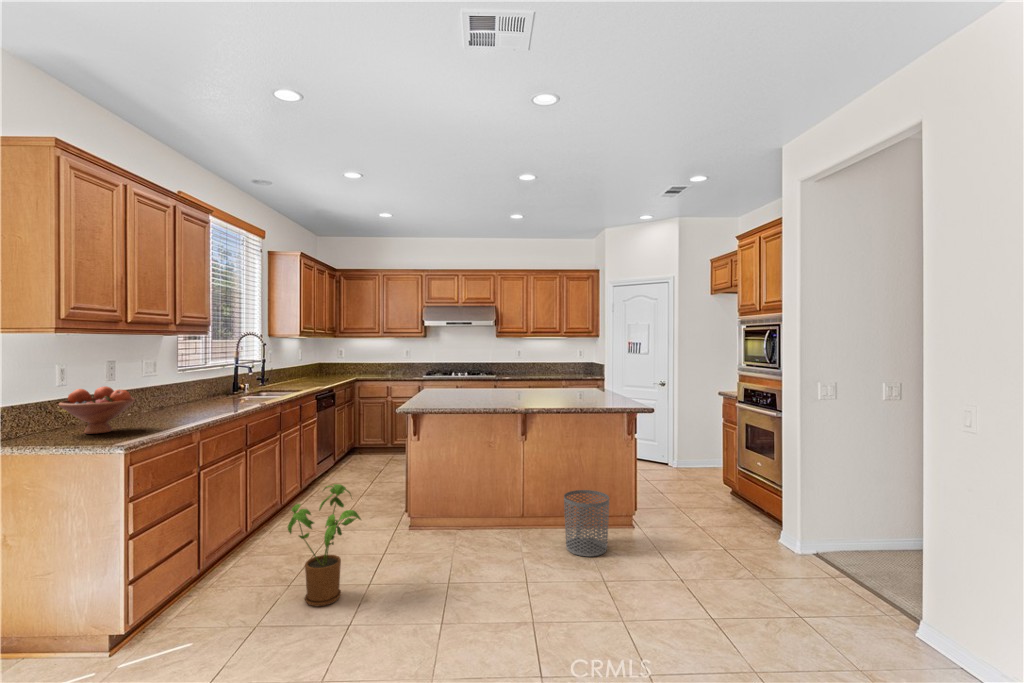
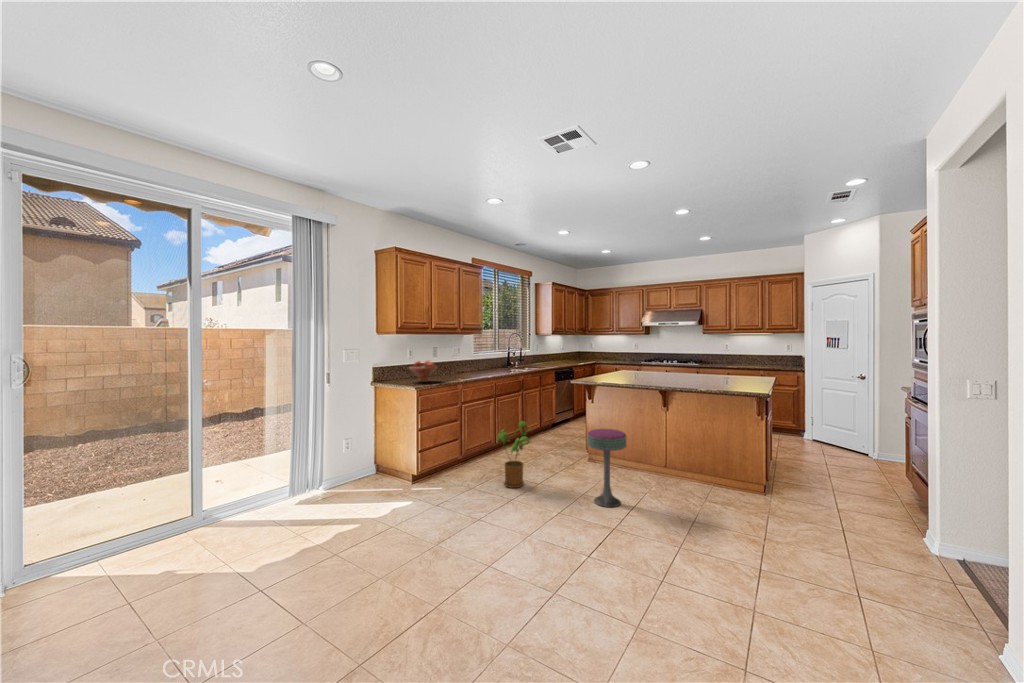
bar stool: none [458,476,515,595] -> present [587,429,626,507]
waste bin: present [564,490,609,557] -> none [684,454,723,506]

